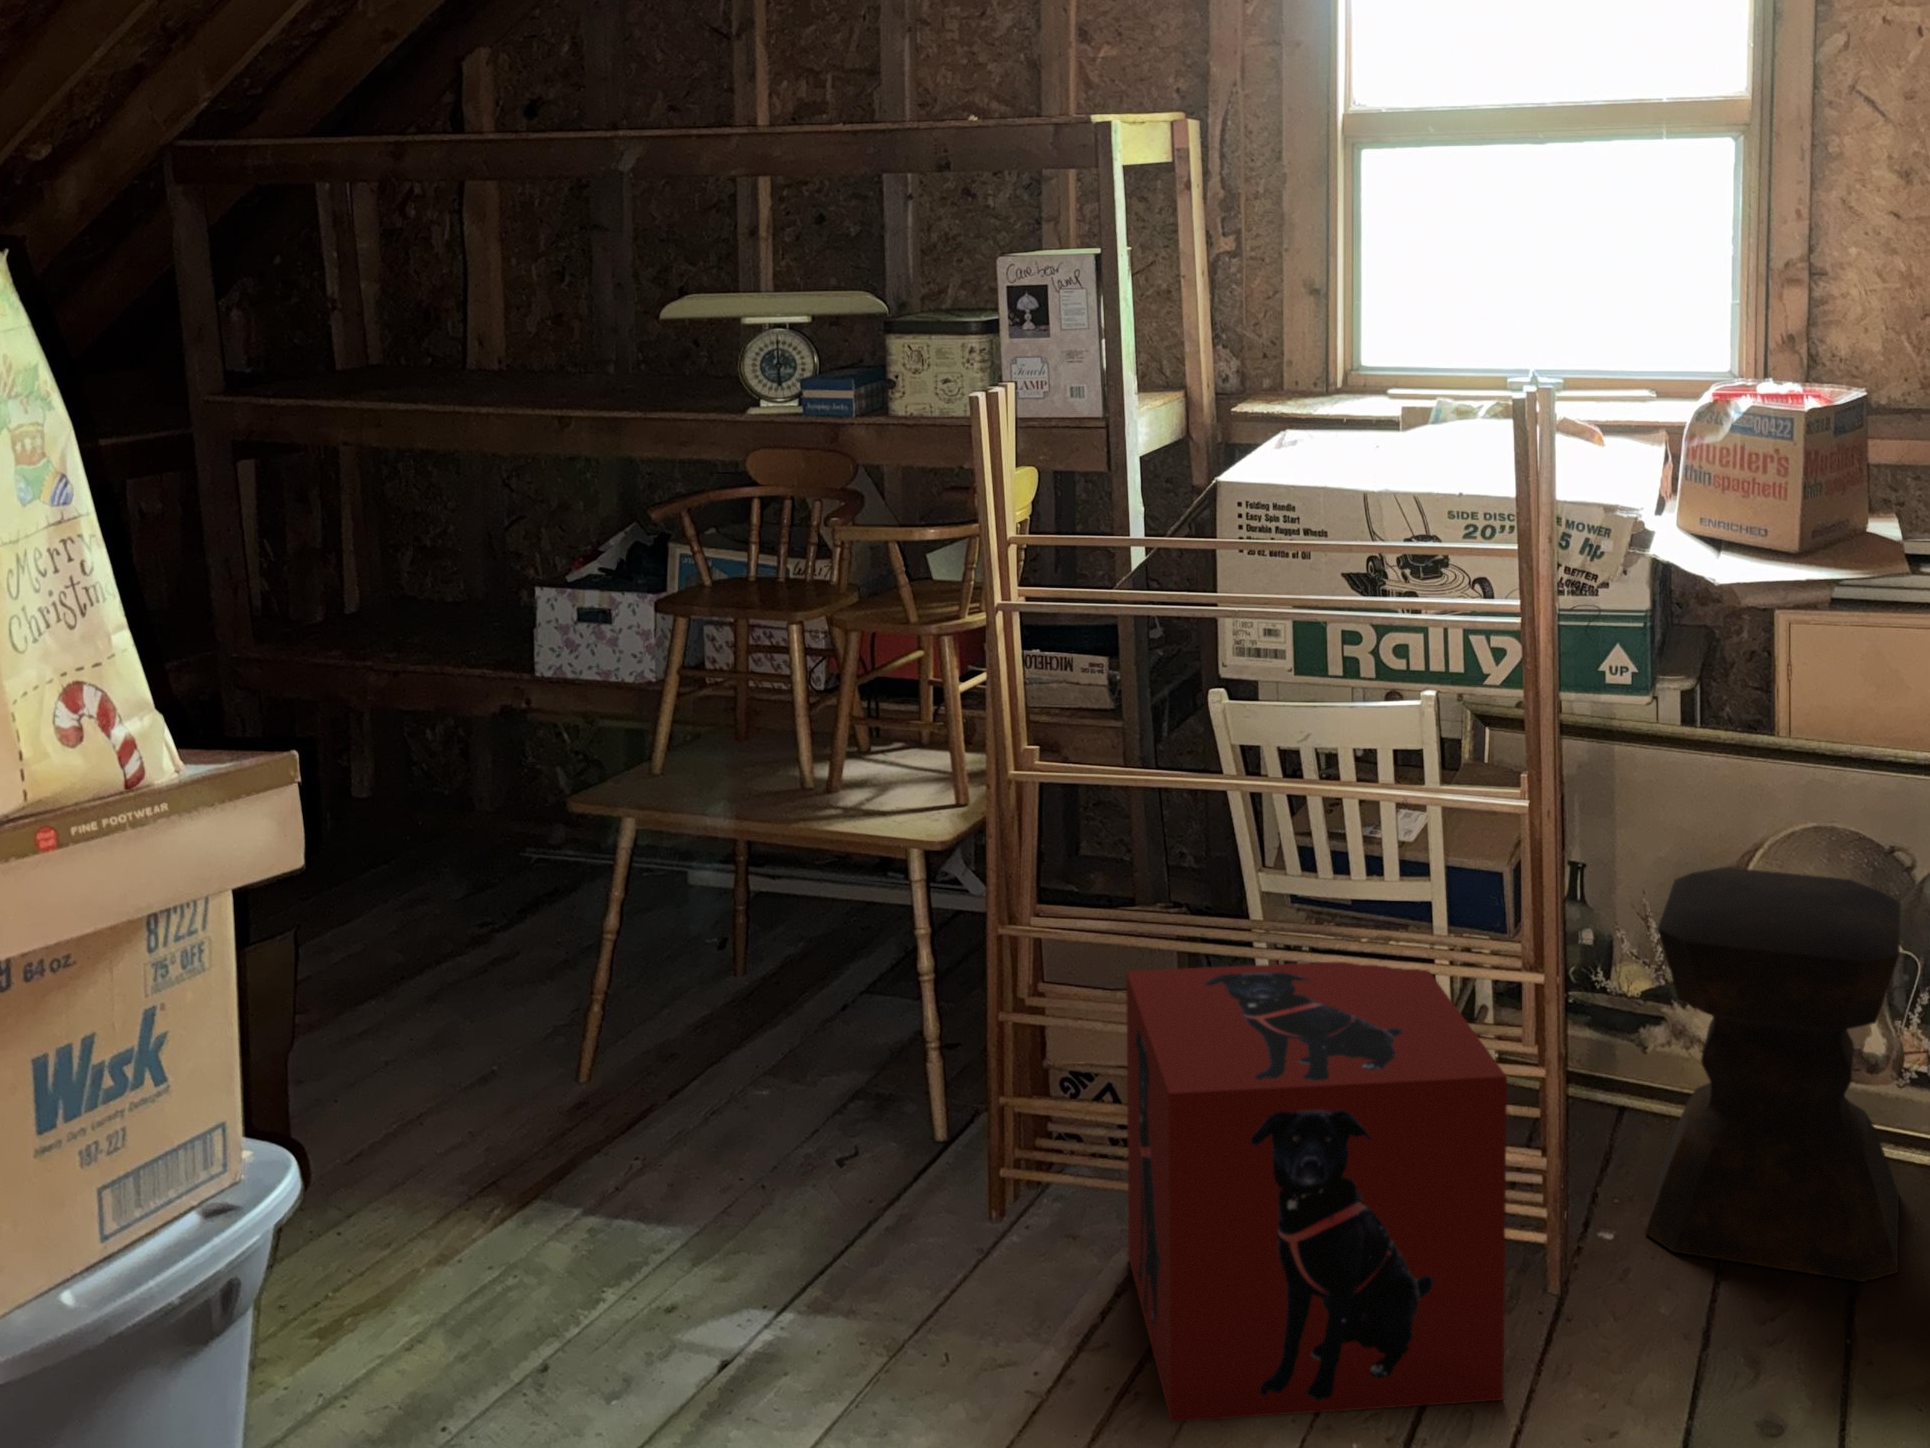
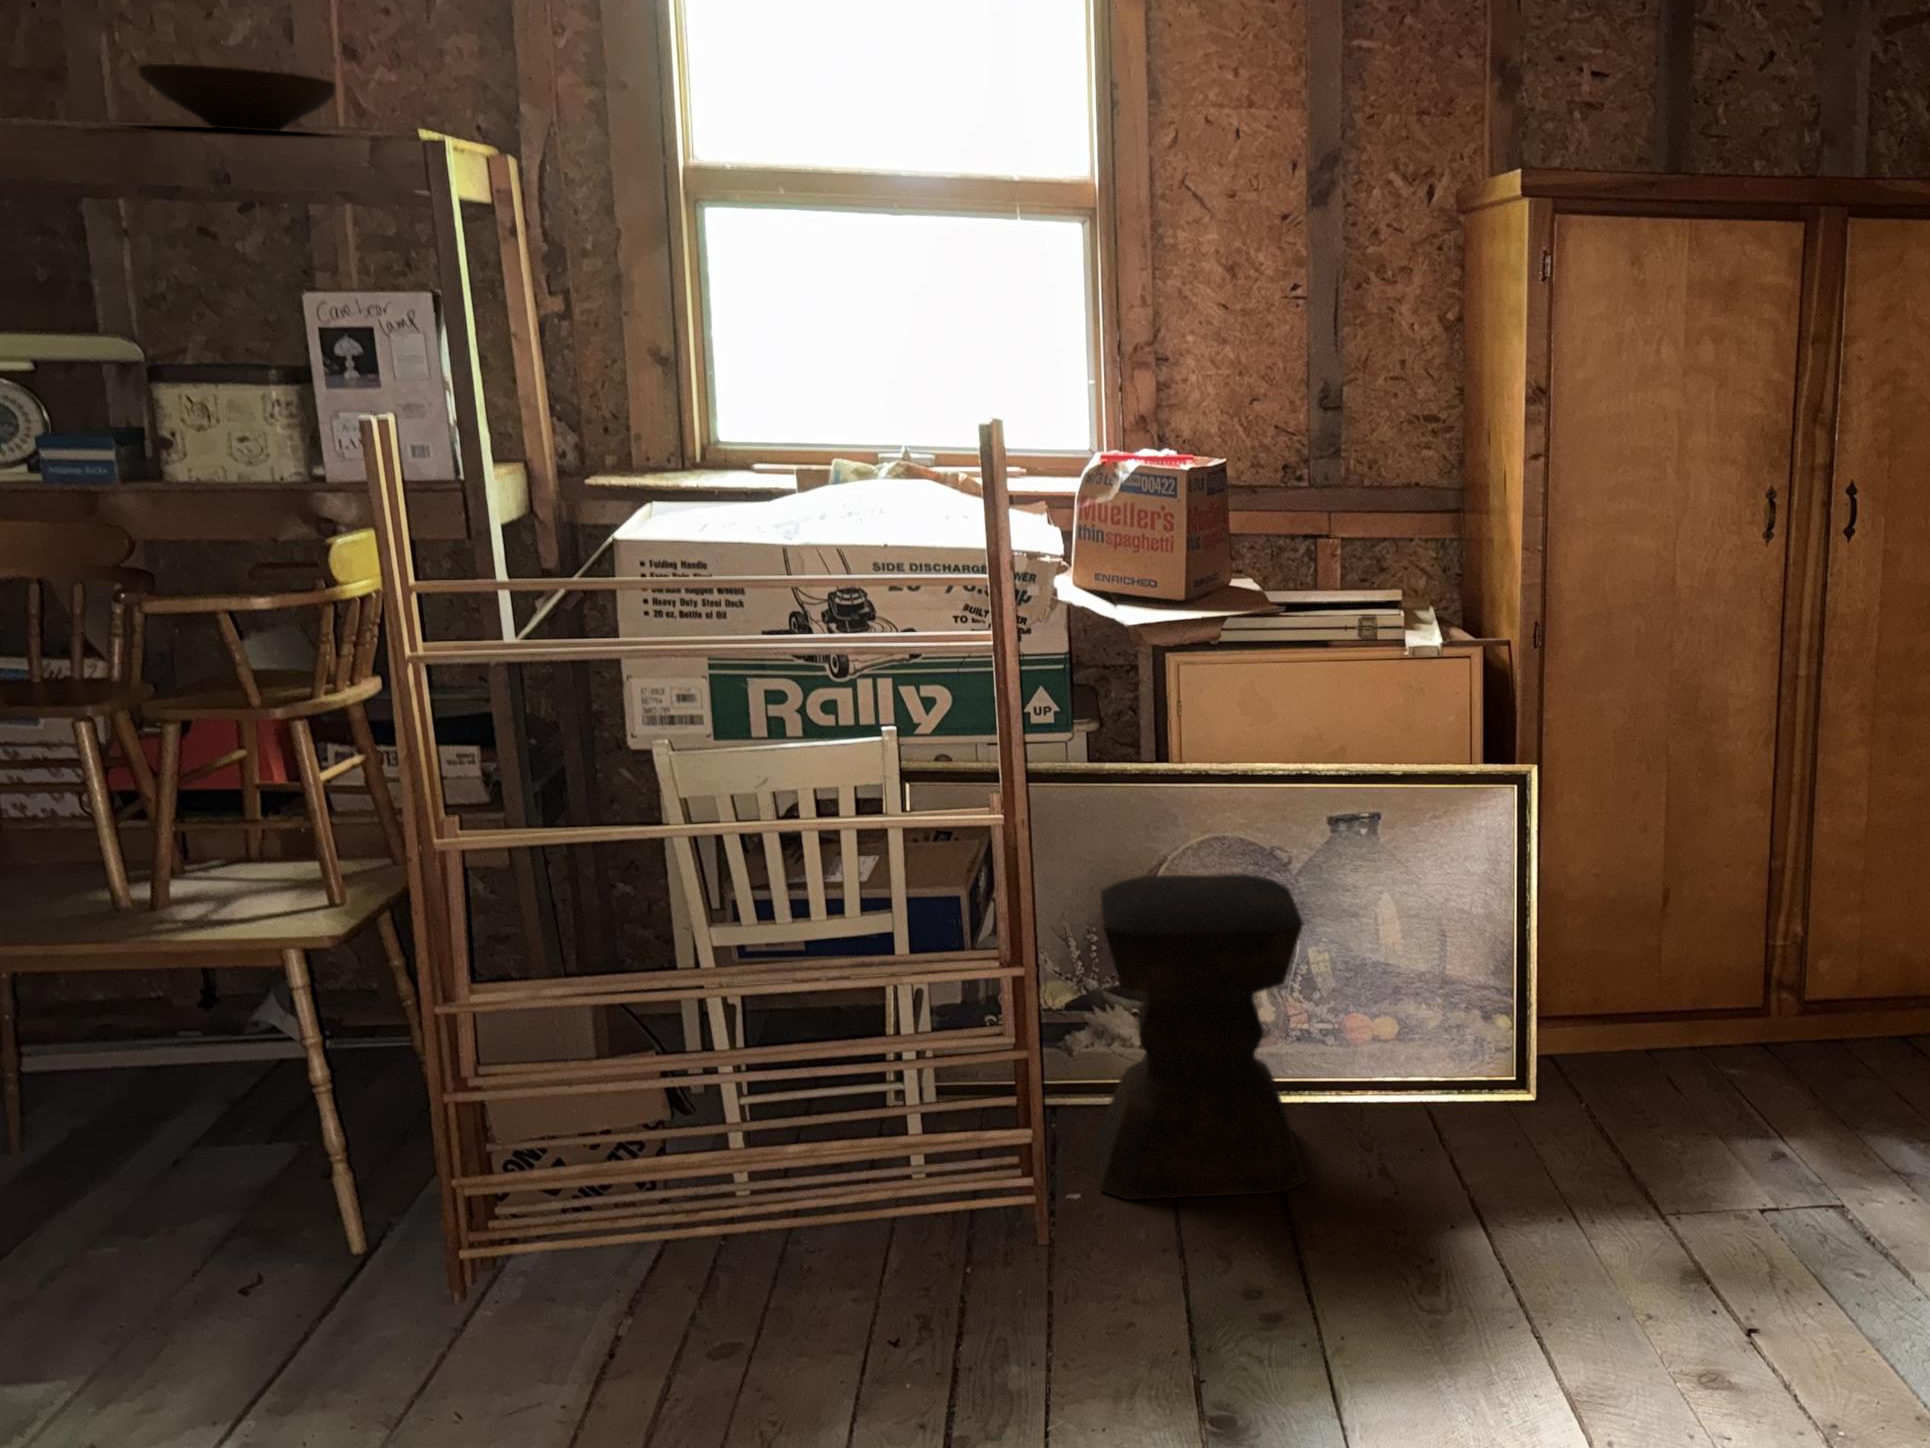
wooden bowl: none [920,59,1069,107] -> present [138,64,336,132]
storage box: present [1126,962,1507,1422] -> none [605,976,1023,1413]

